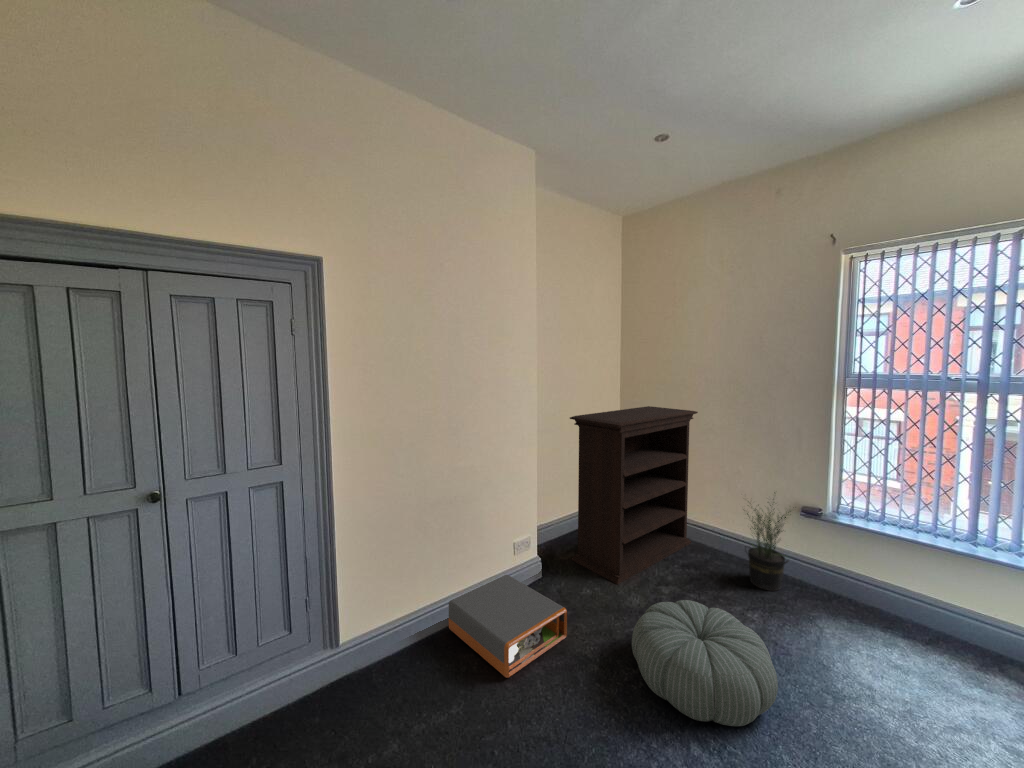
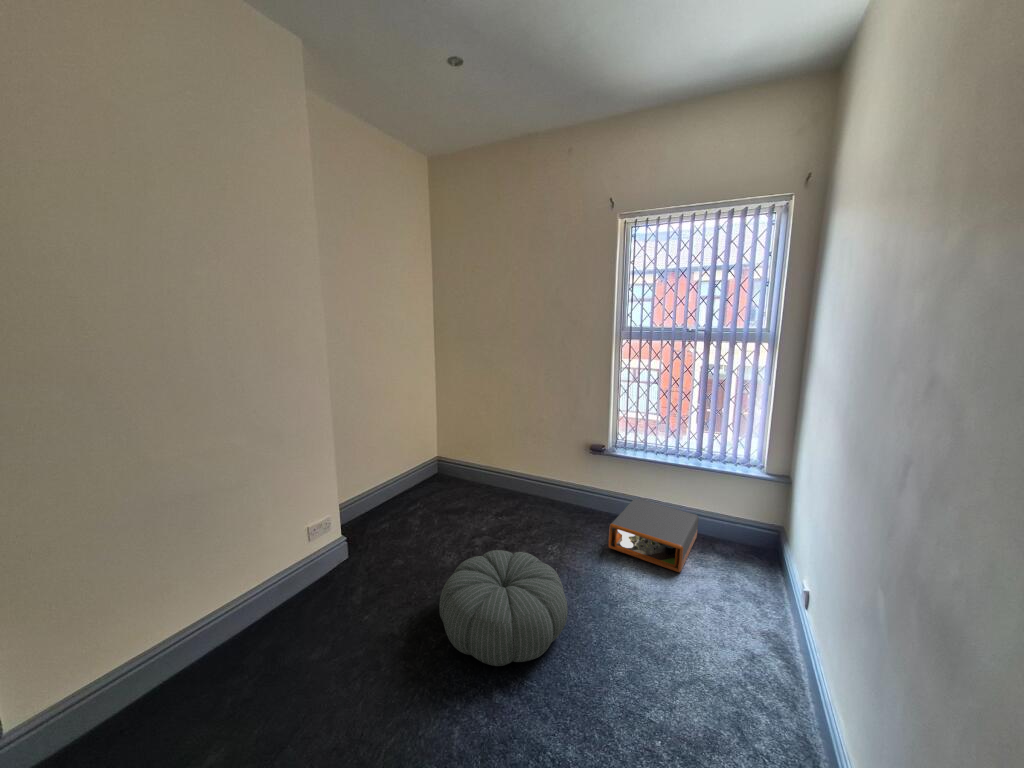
bookshelf: present [570,406,698,584] -> none [373,364,507,548]
potted plant: present [745,492,791,591] -> none [541,435,589,523]
storage box: present [449,575,567,678] -> present [608,499,699,572]

